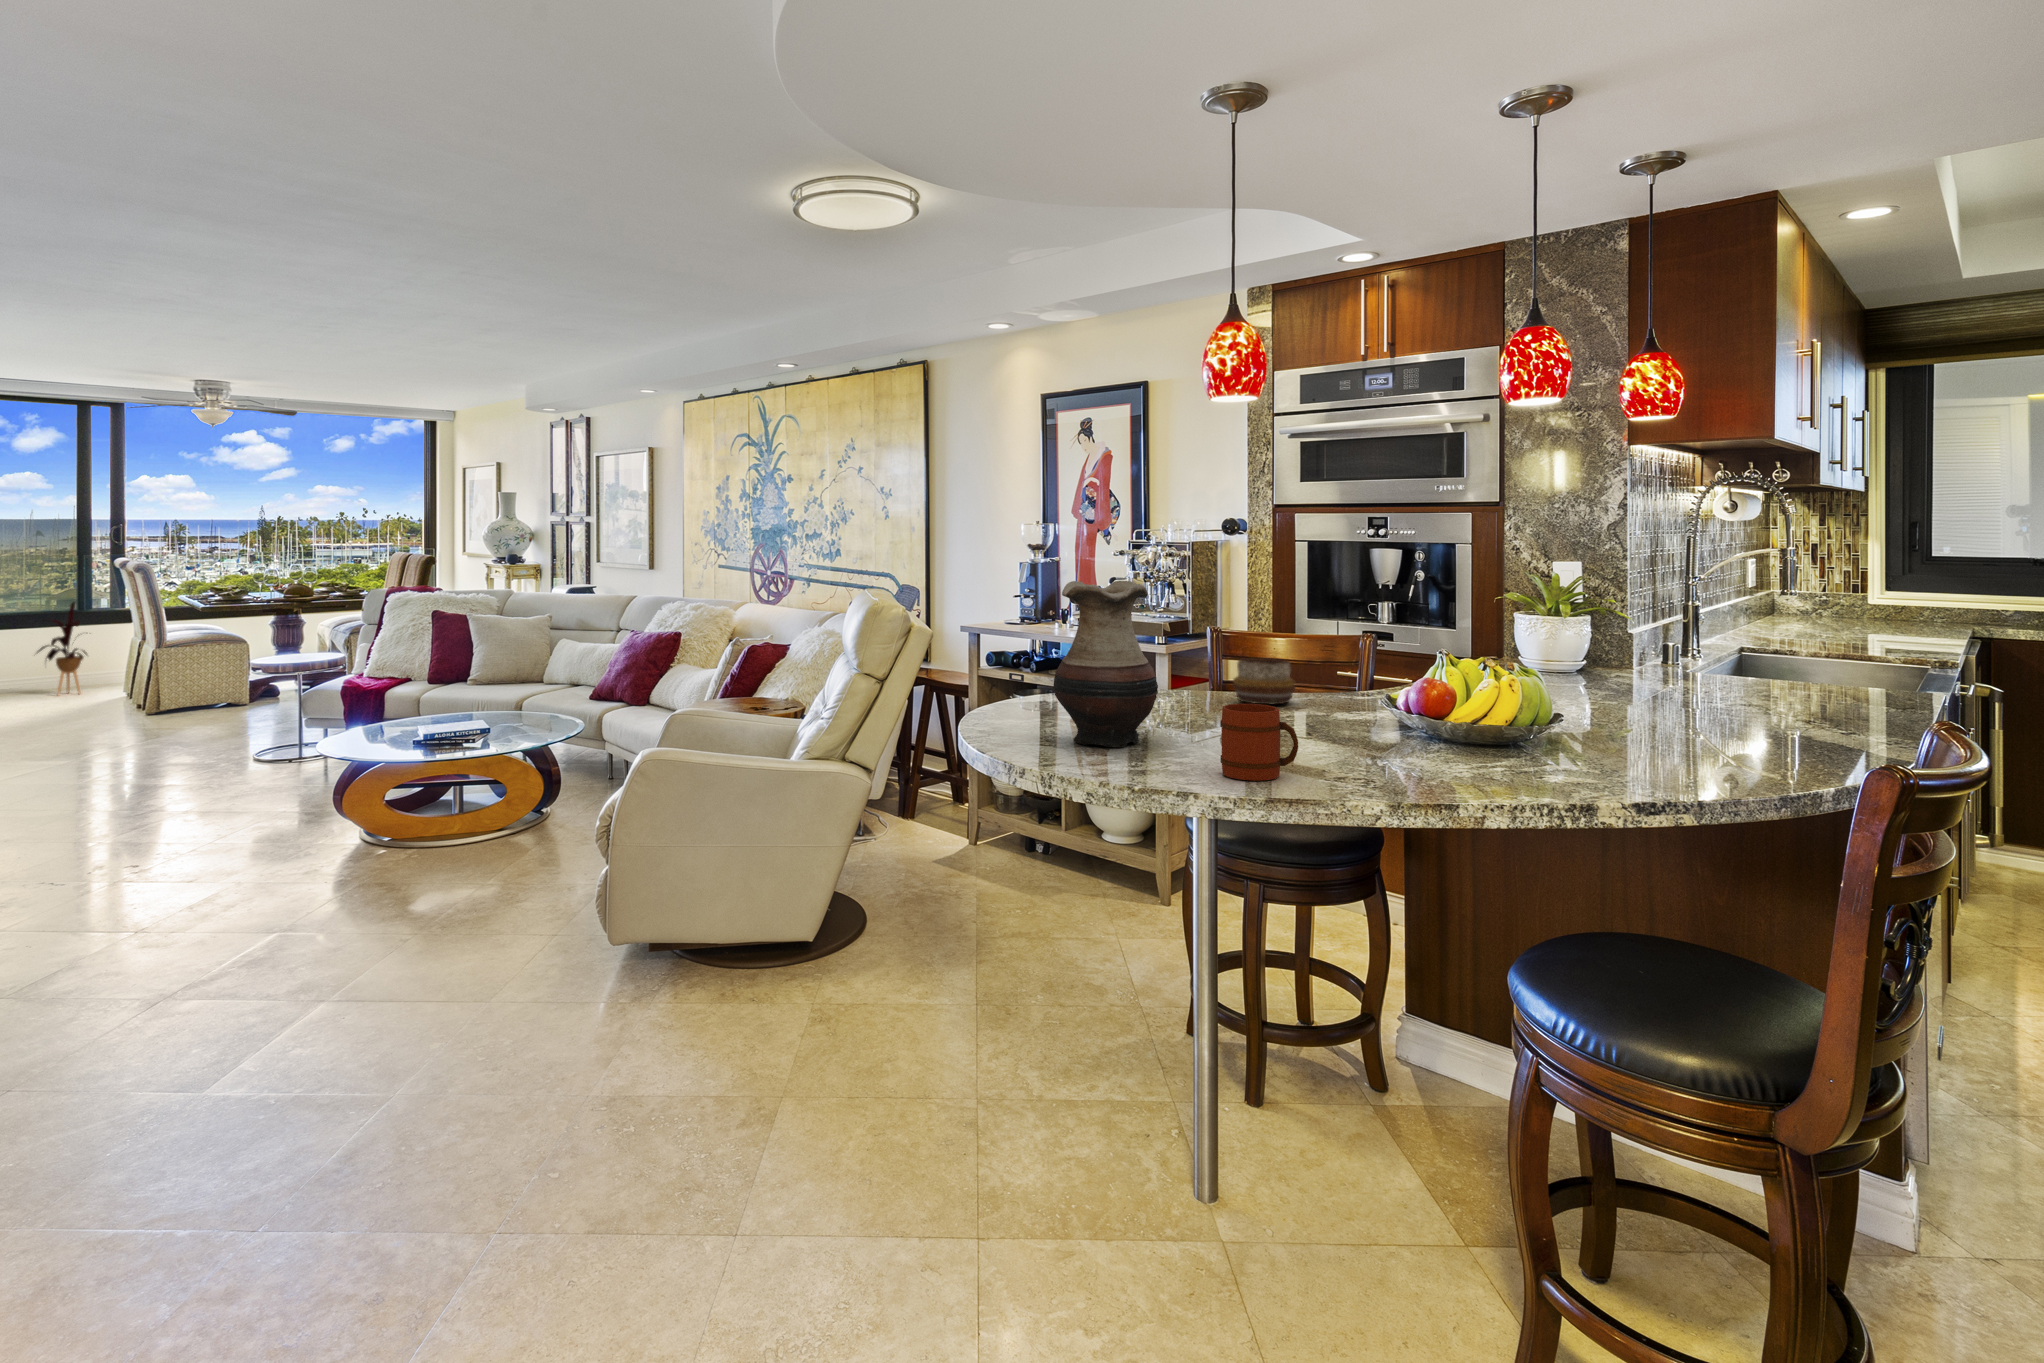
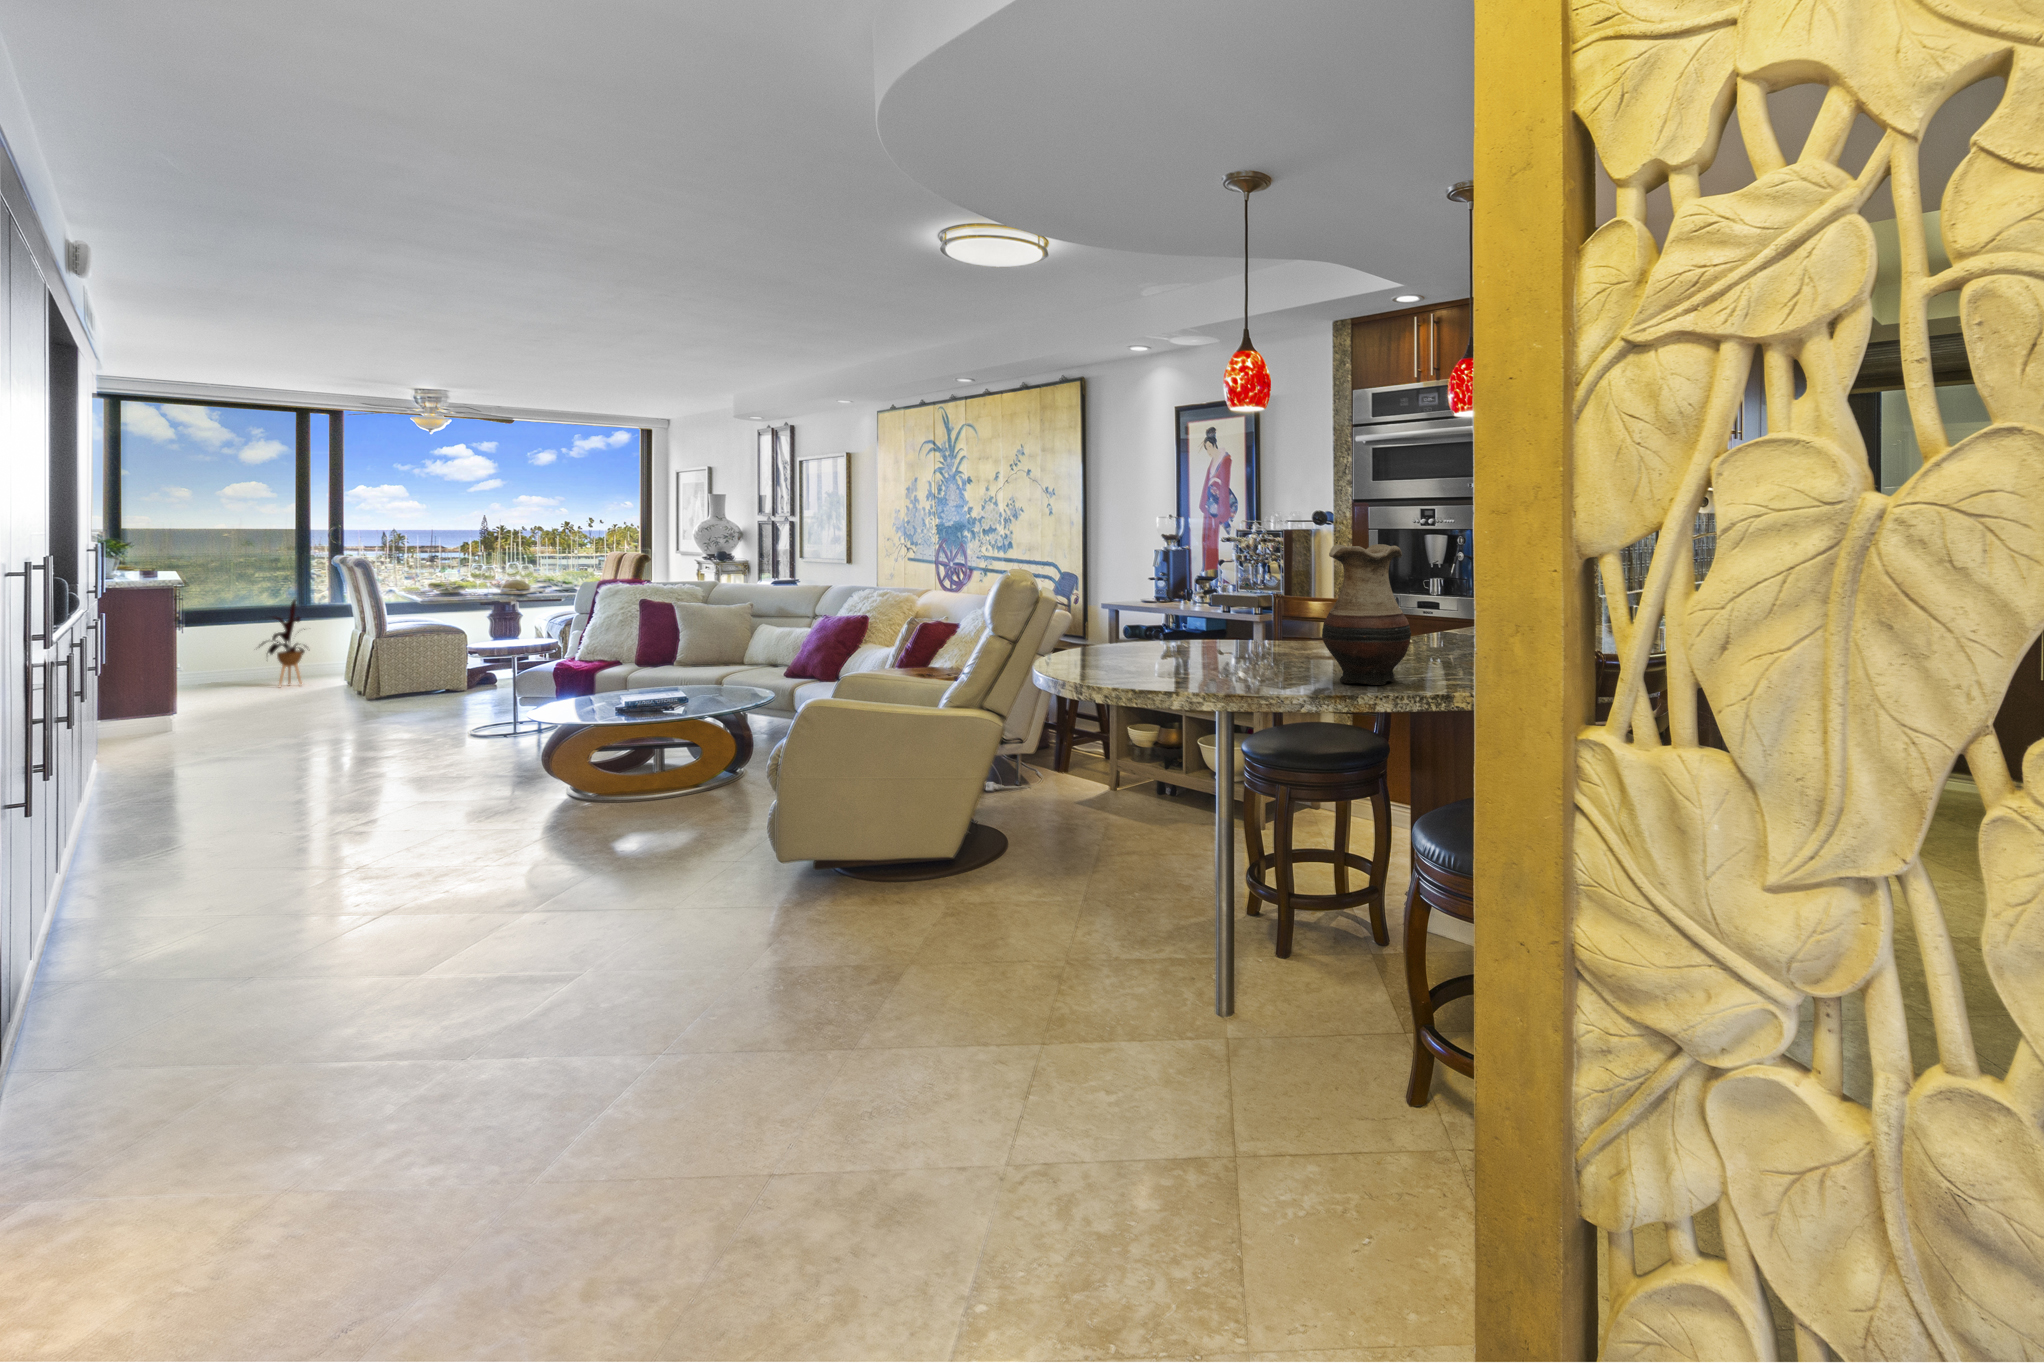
vase: present [1053,581,1158,747] -> present [1322,544,1411,685]
decorative bowl: present [1233,658,1295,704] -> none [1265,612,1312,646]
mug: present [1220,704,1298,781] -> none [1204,633,1259,686]

